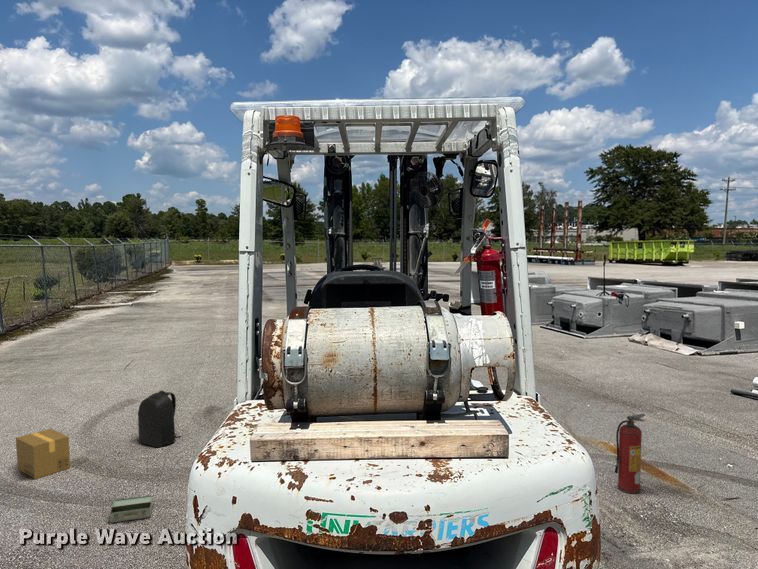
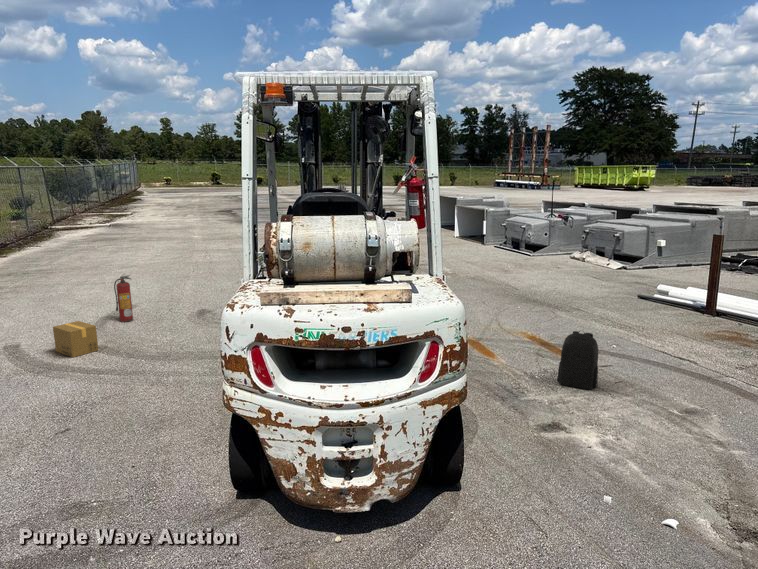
backpack: present [138,390,181,447] -> present [557,331,598,390]
fire extinguisher: present [615,414,645,494] -> present [114,275,133,322]
toolbox: present [110,496,153,523] -> none [141,365,172,382]

